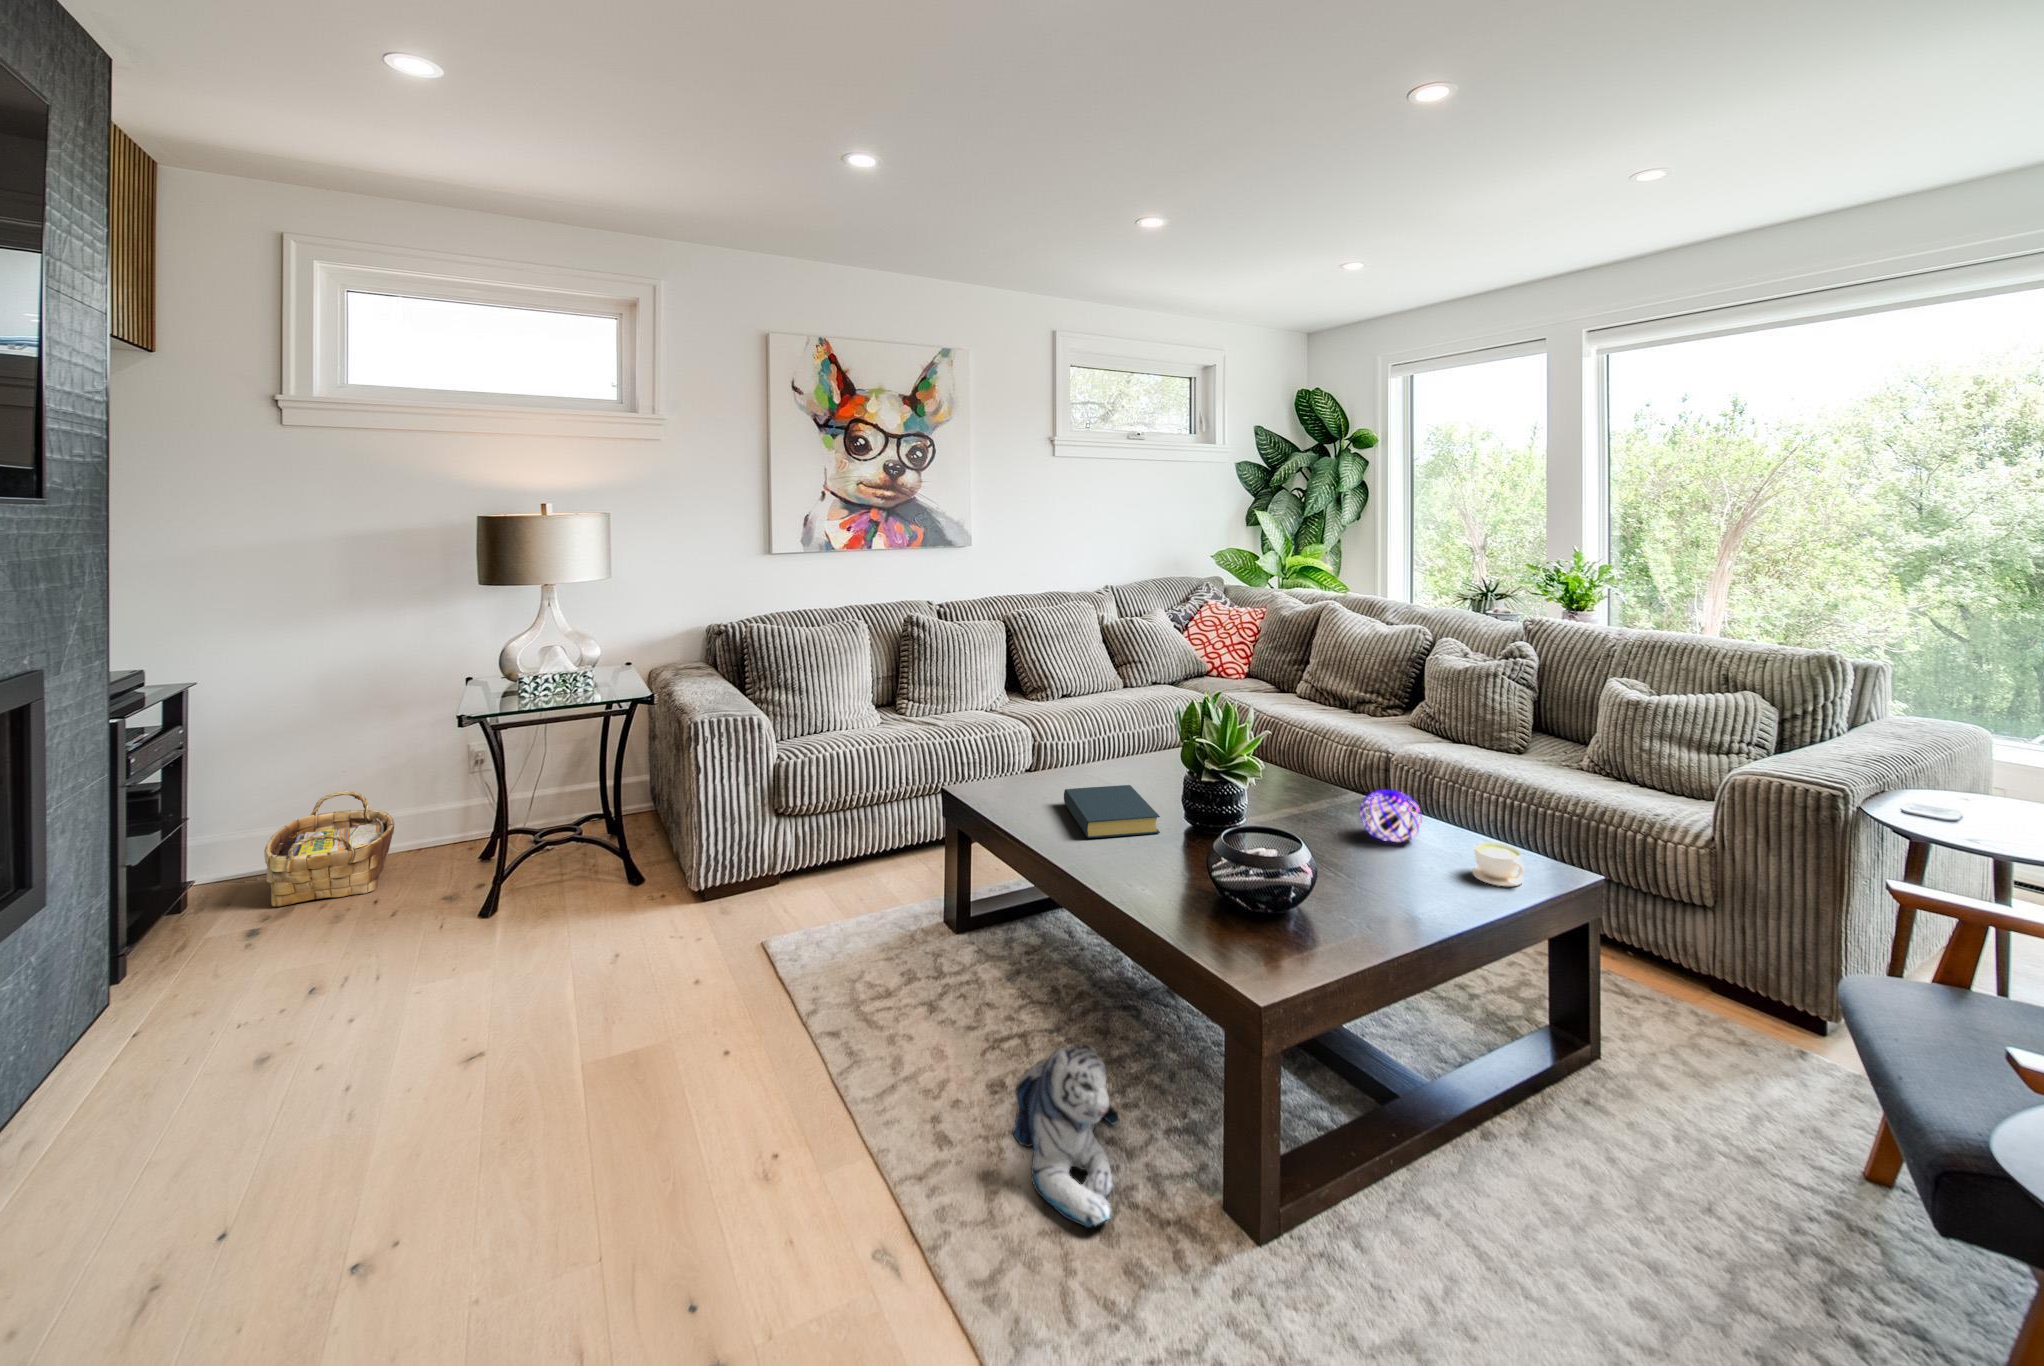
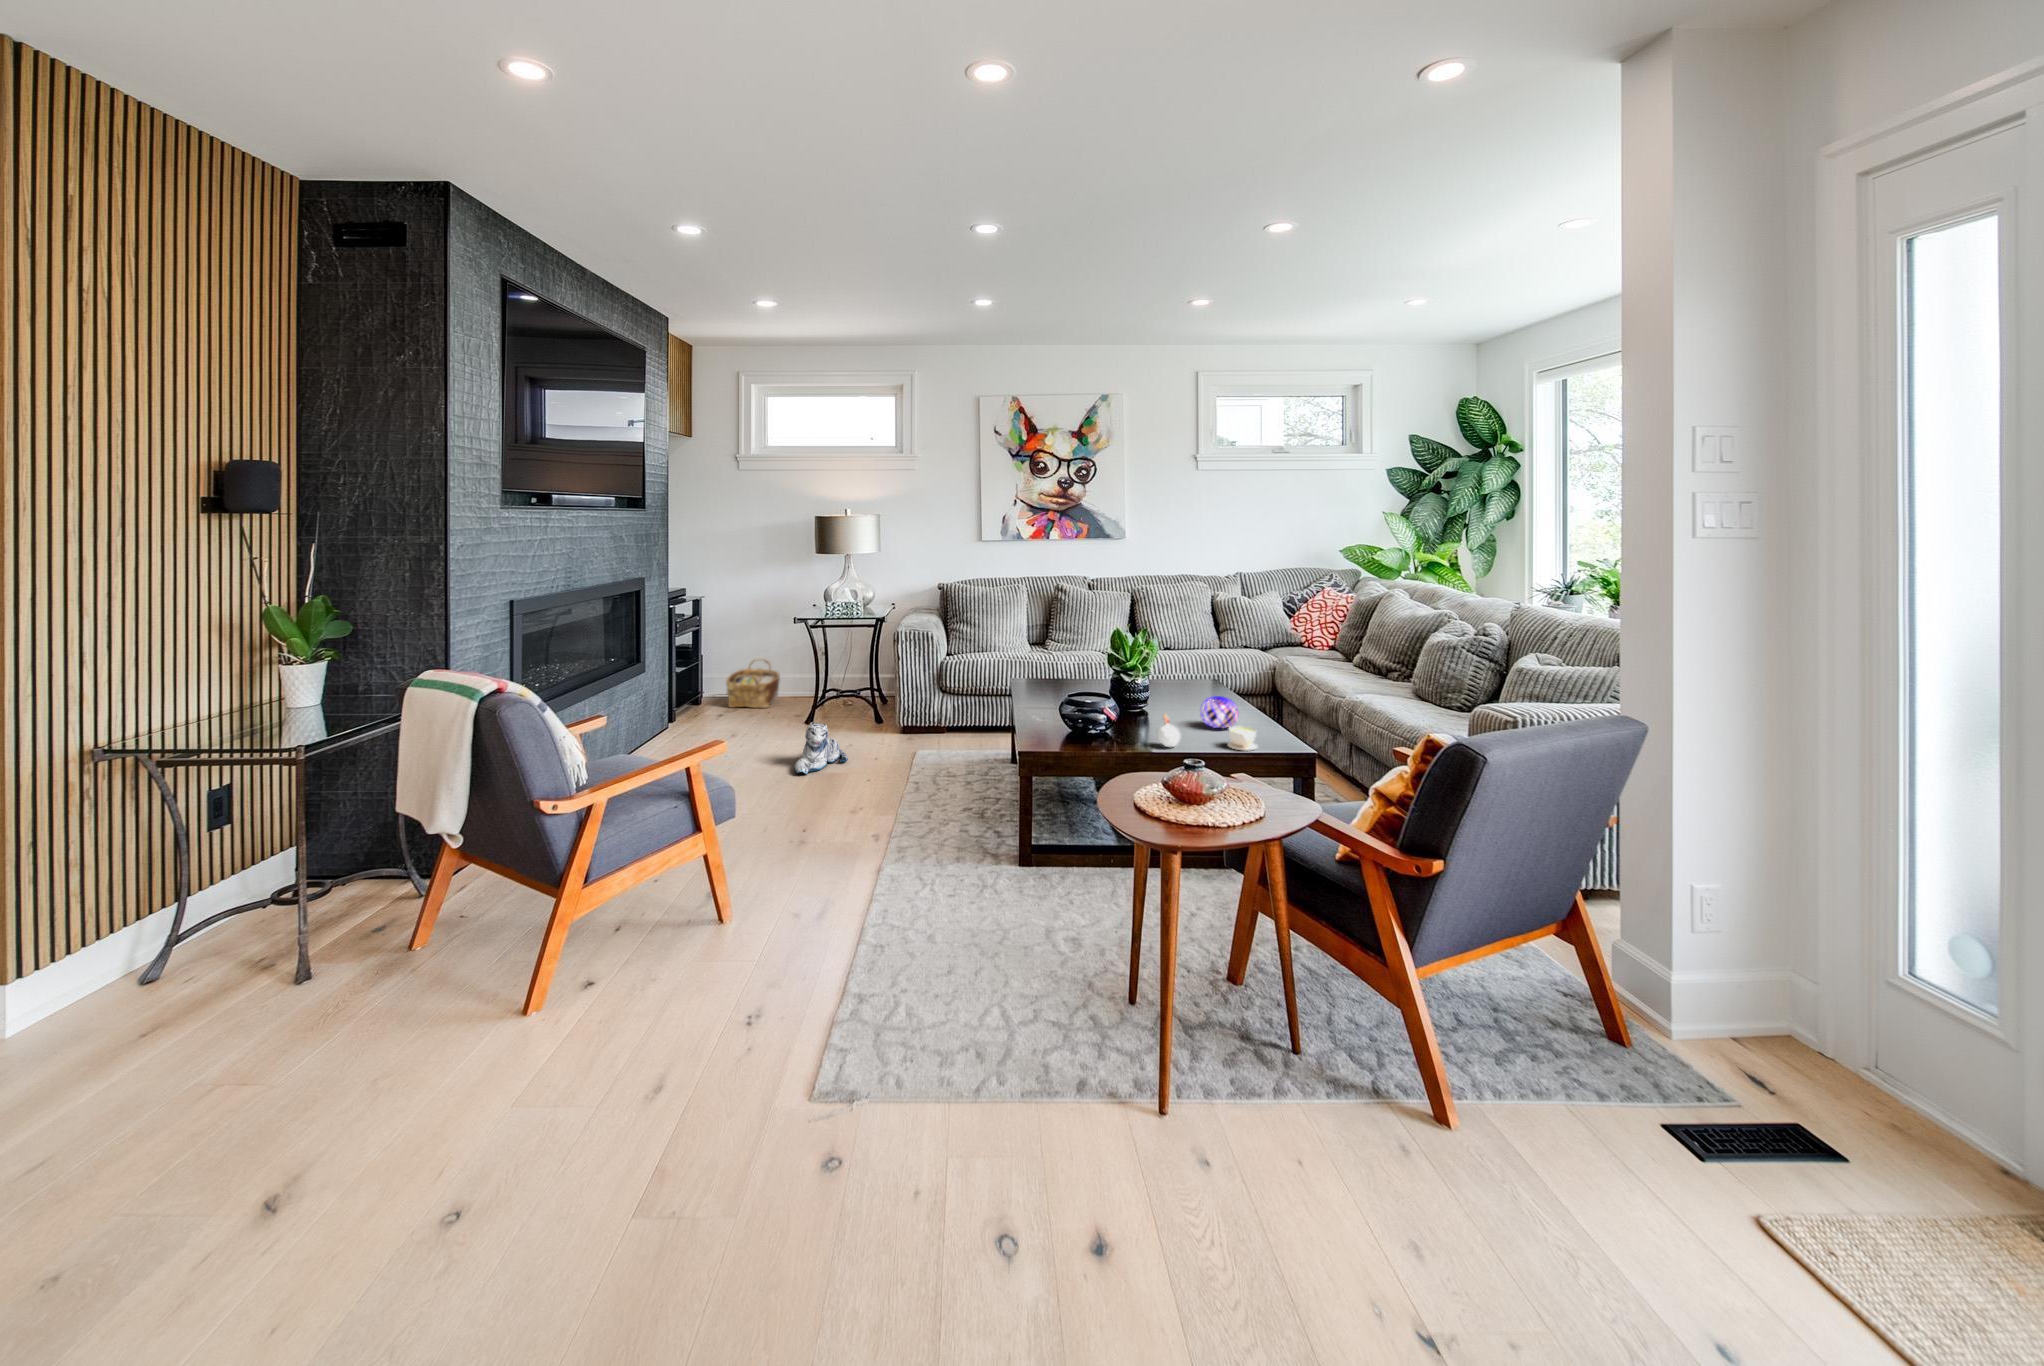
hardback book: present [1064,785,1160,838] -> none [1045,683,1101,708]
candle: none [1397,834,1438,904] -> present [1158,715,1180,747]
plush toy: present [1012,1045,1119,1227] -> present [795,722,848,774]

